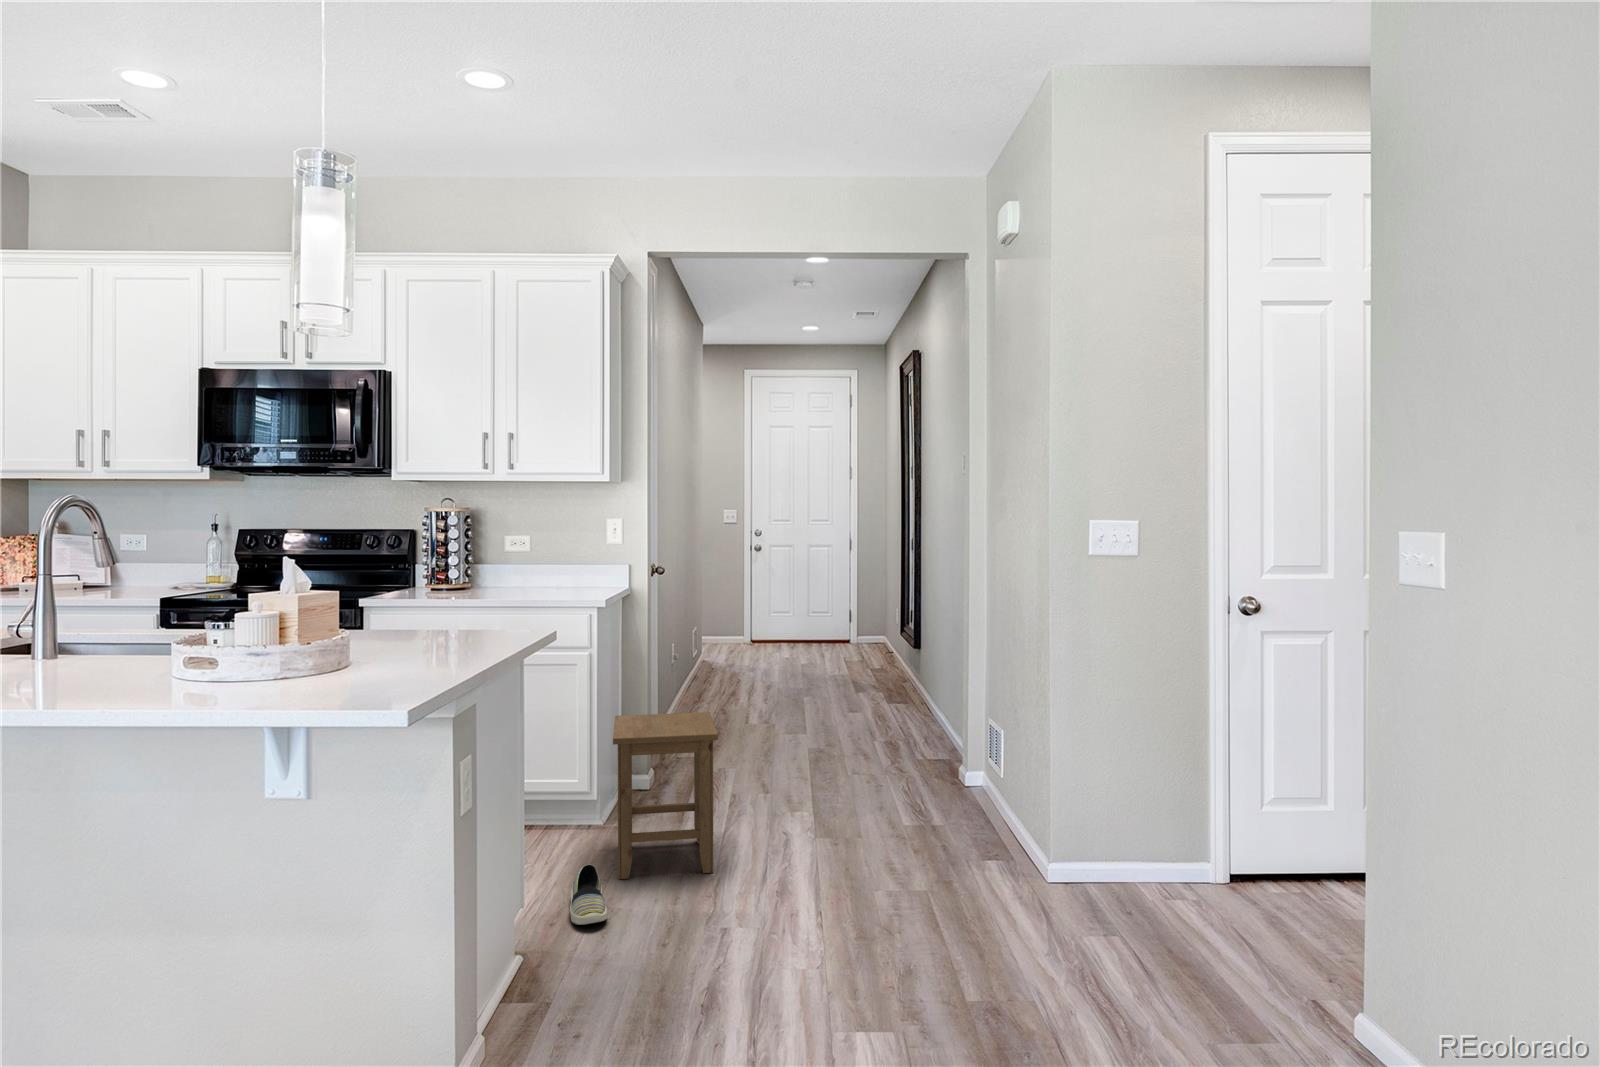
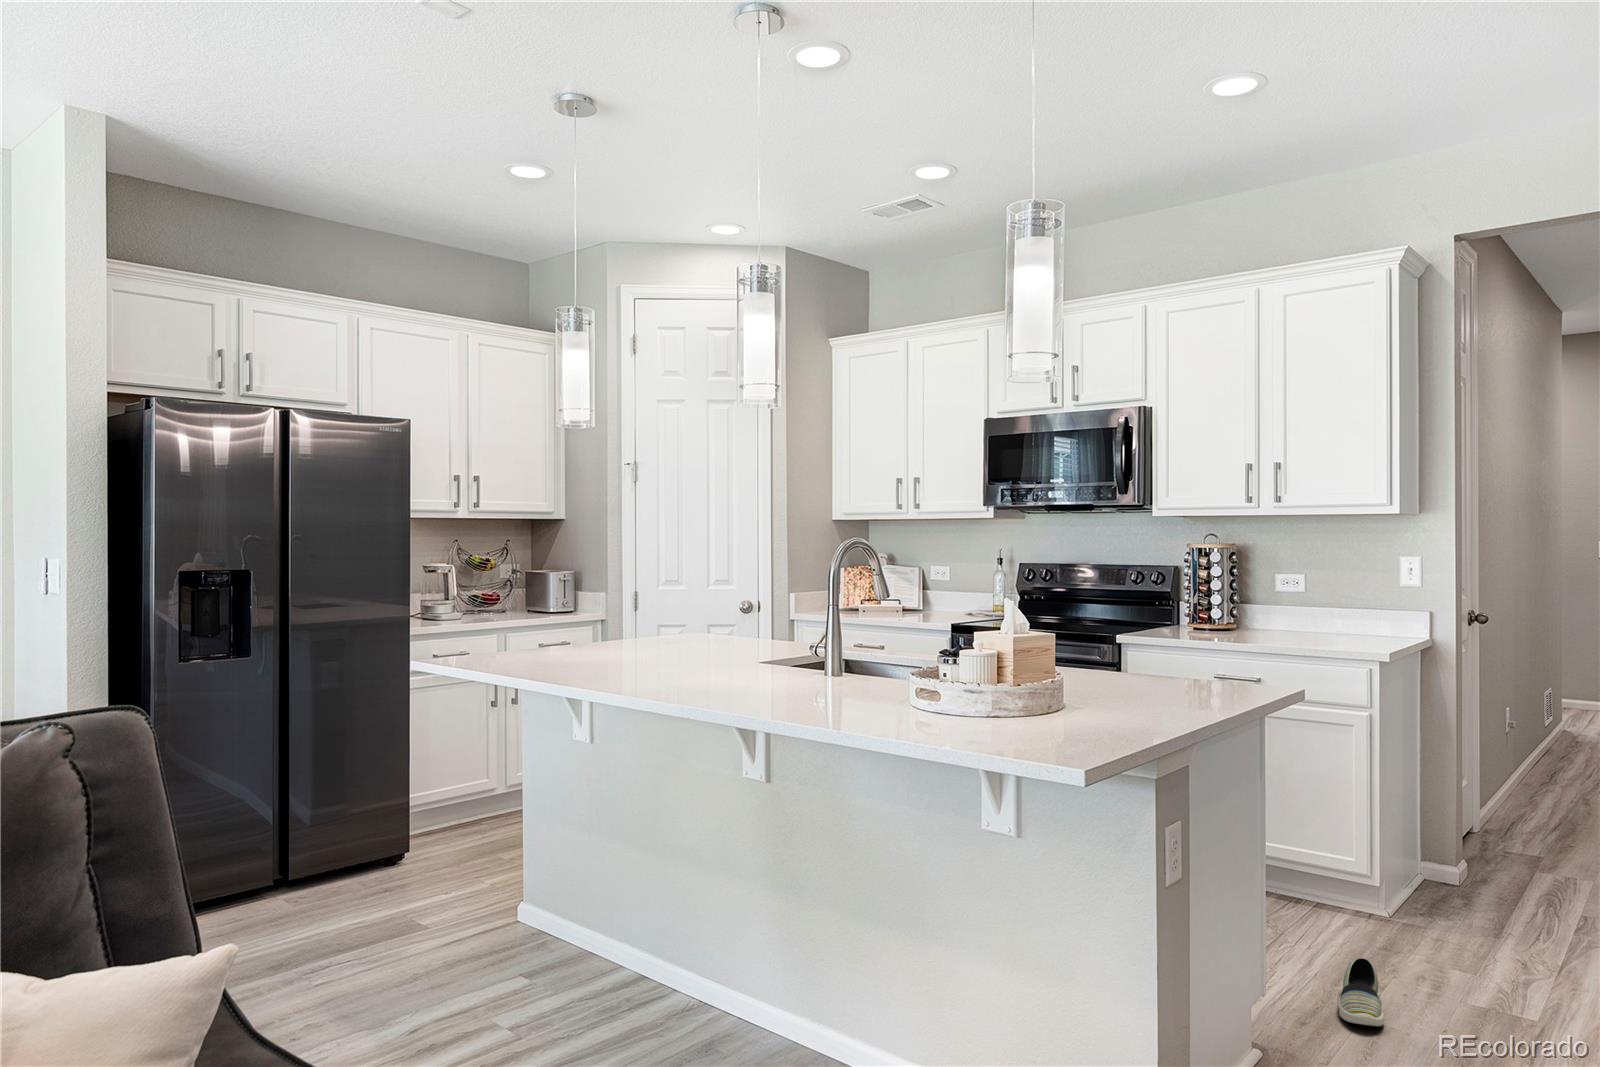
stool: present [613,712,718,879] -> none [1395,794,1543,1012]

